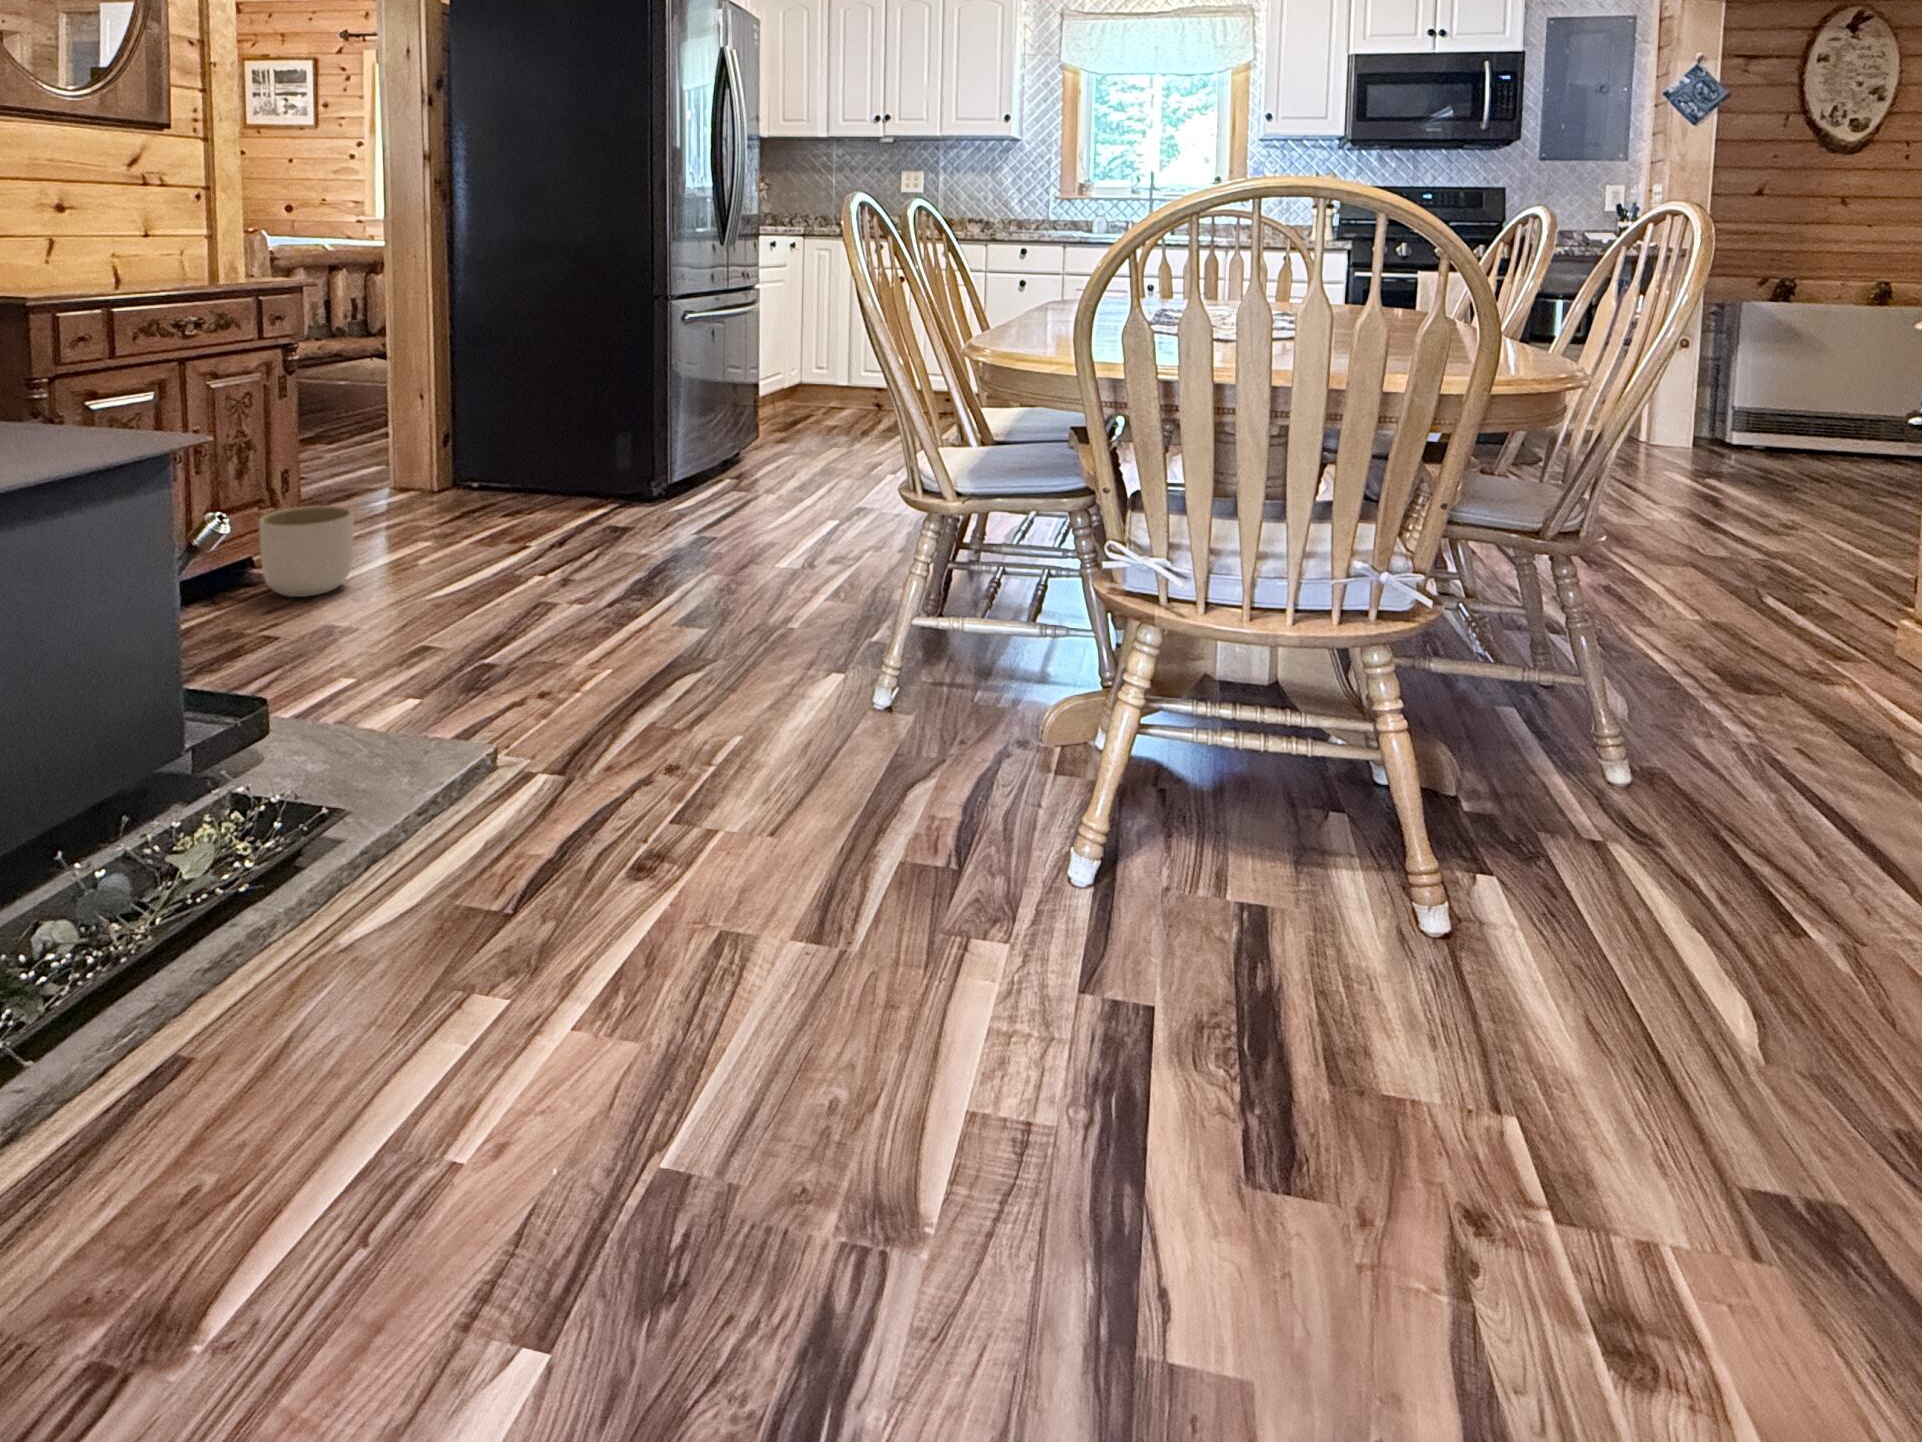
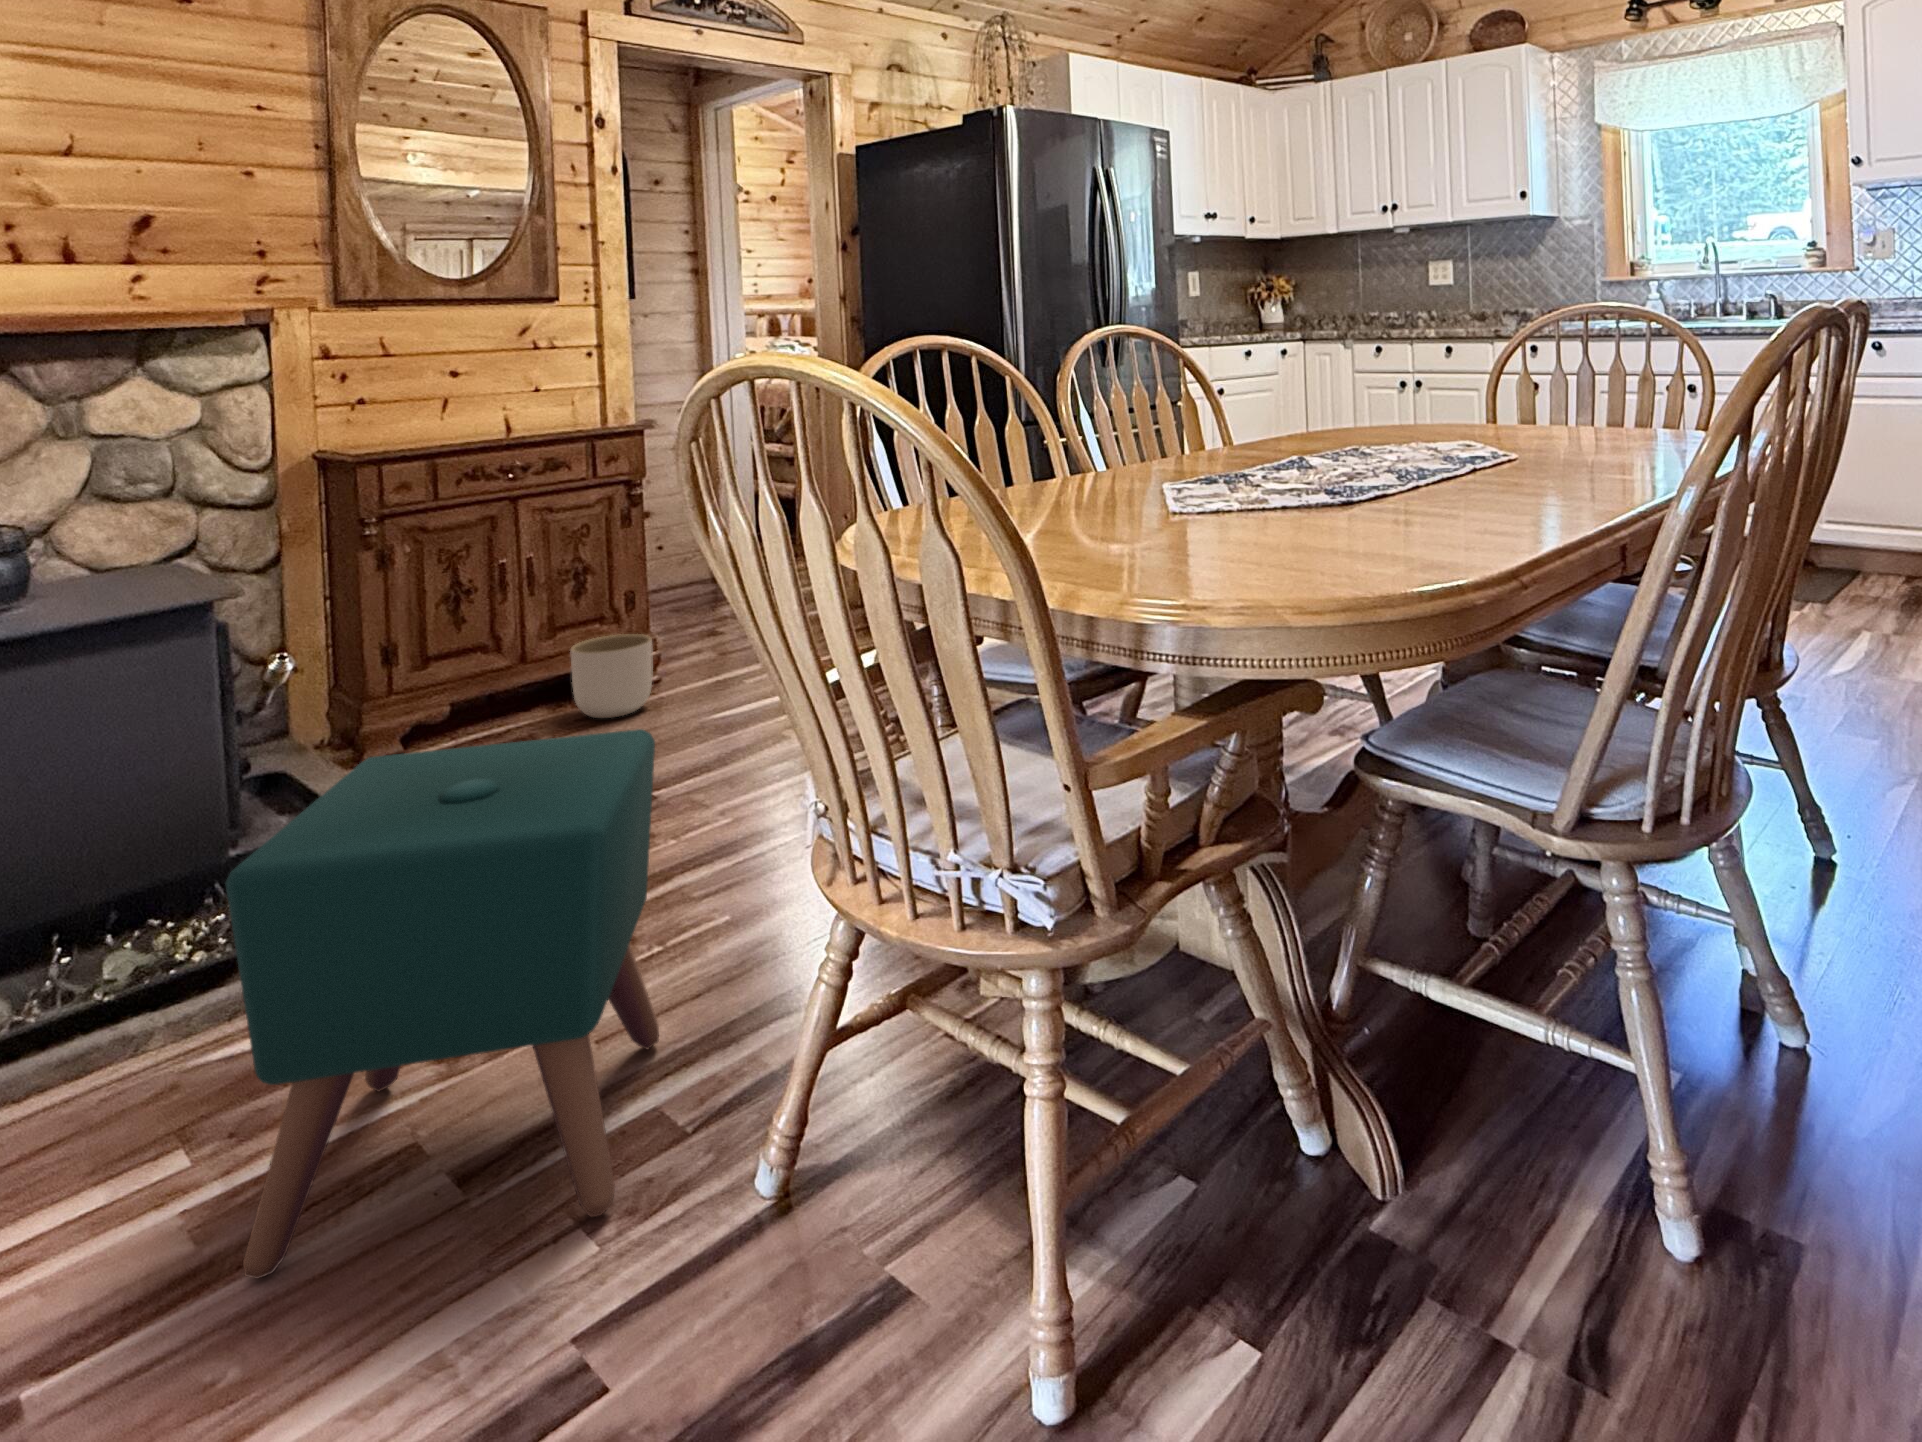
ottoman: none [610,548,1014,1068] -> present [225,729,659,1279]

